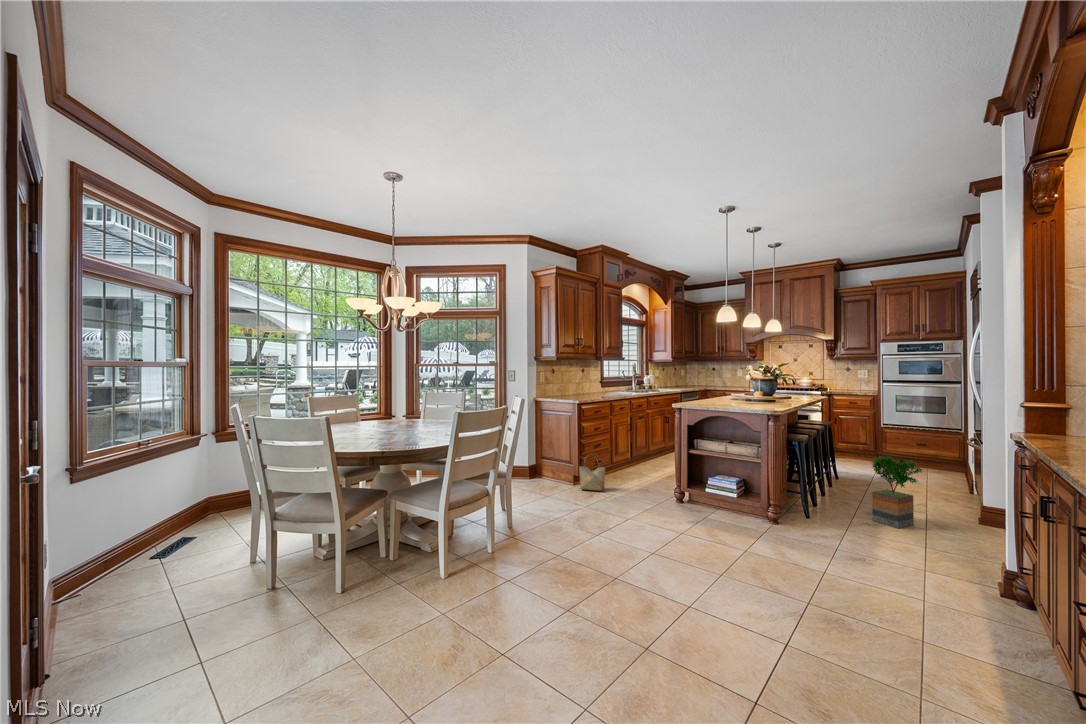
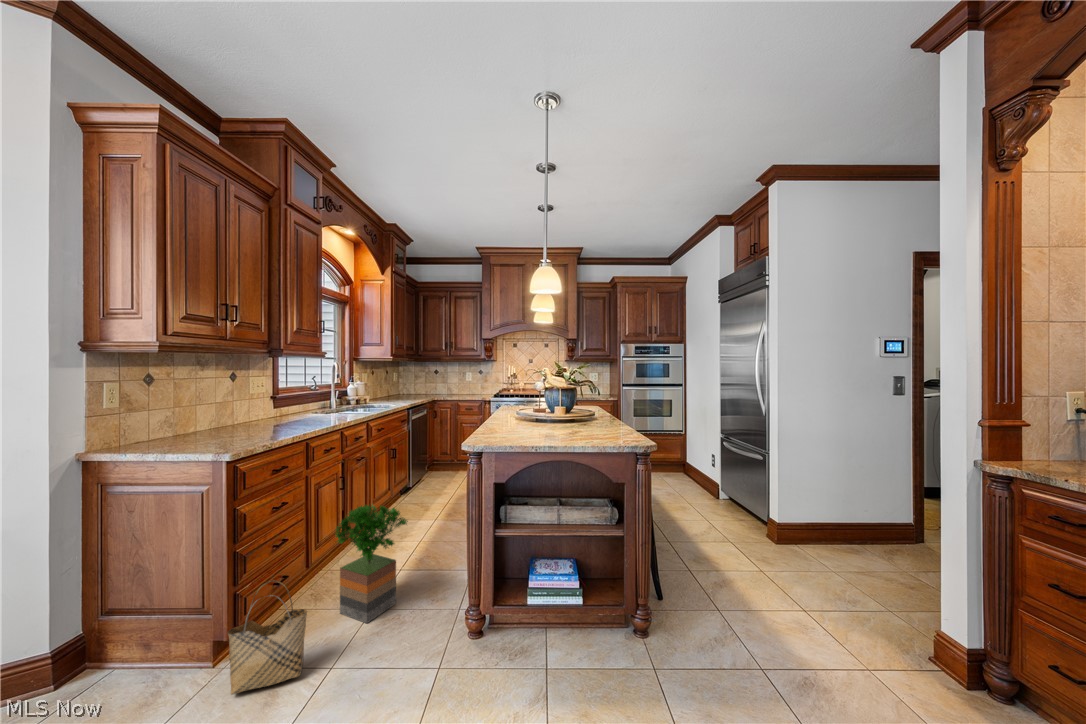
potted tree: present [872,456,922,528] -> present [336,505,408,623]

